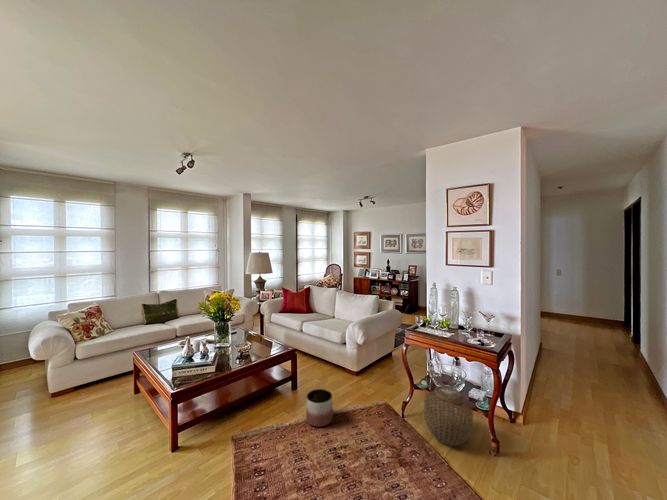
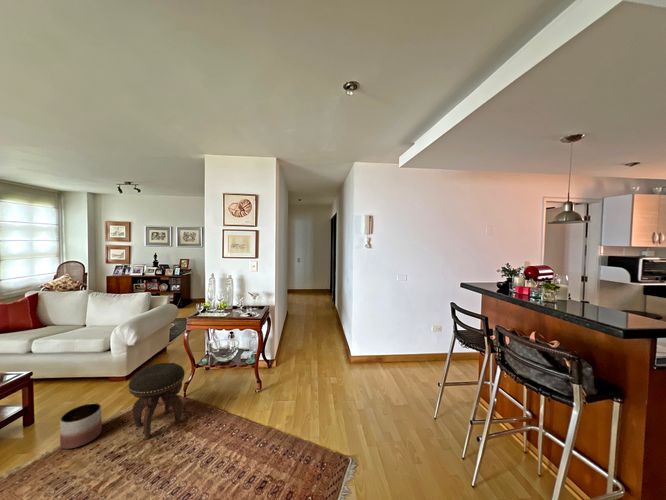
footstool: none [350,372,400,451] -> present [129,363,185,439]
woven basket: present [424,386,473,446] -> none [206,355,244,400]

